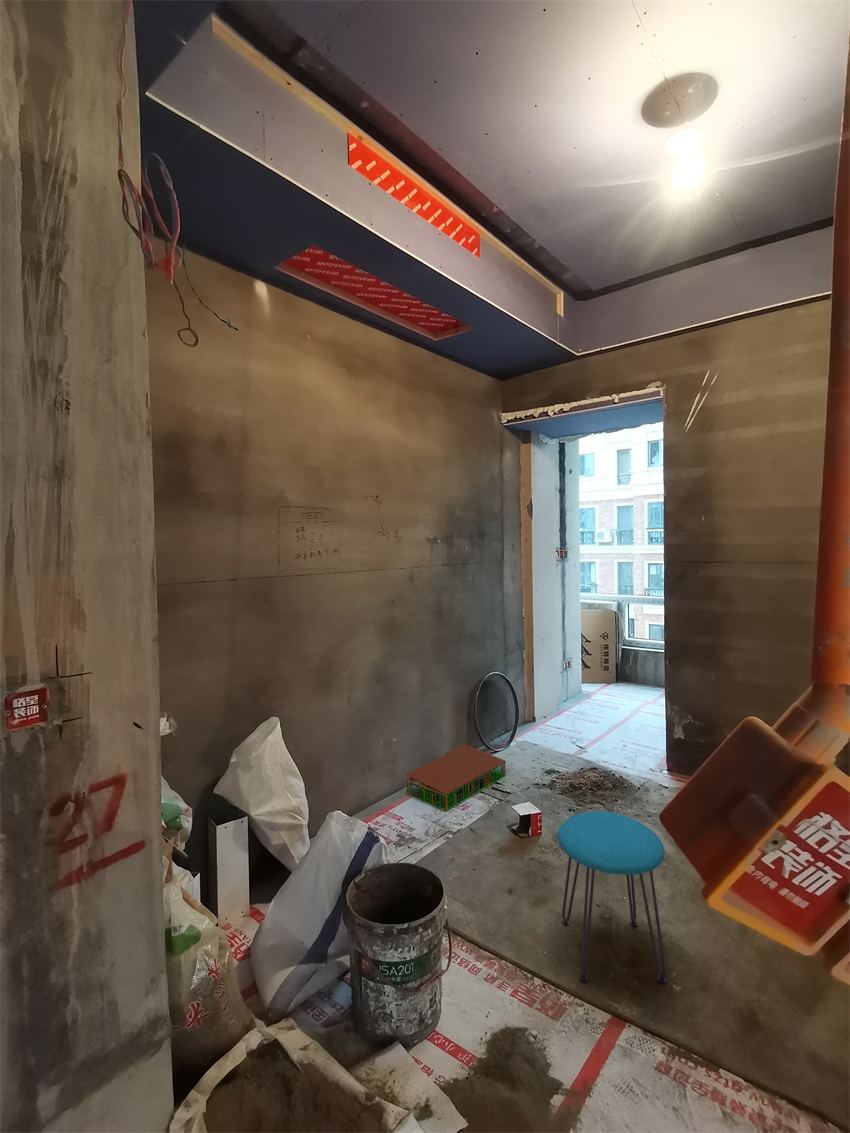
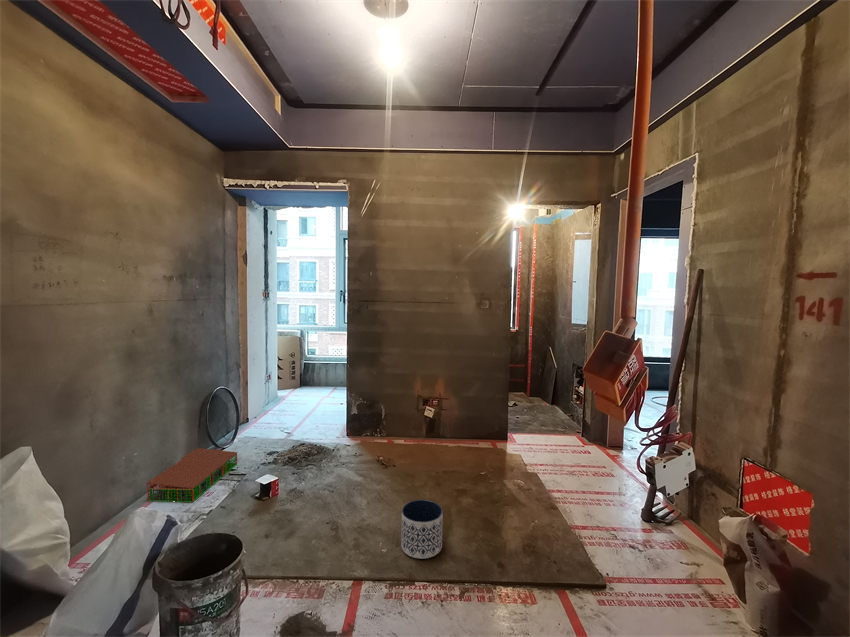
stool: present [558,811,667,983] -> none [308,457,377,567]
planter: none [712,932,802,1062] -> present [401,500,443,559]

